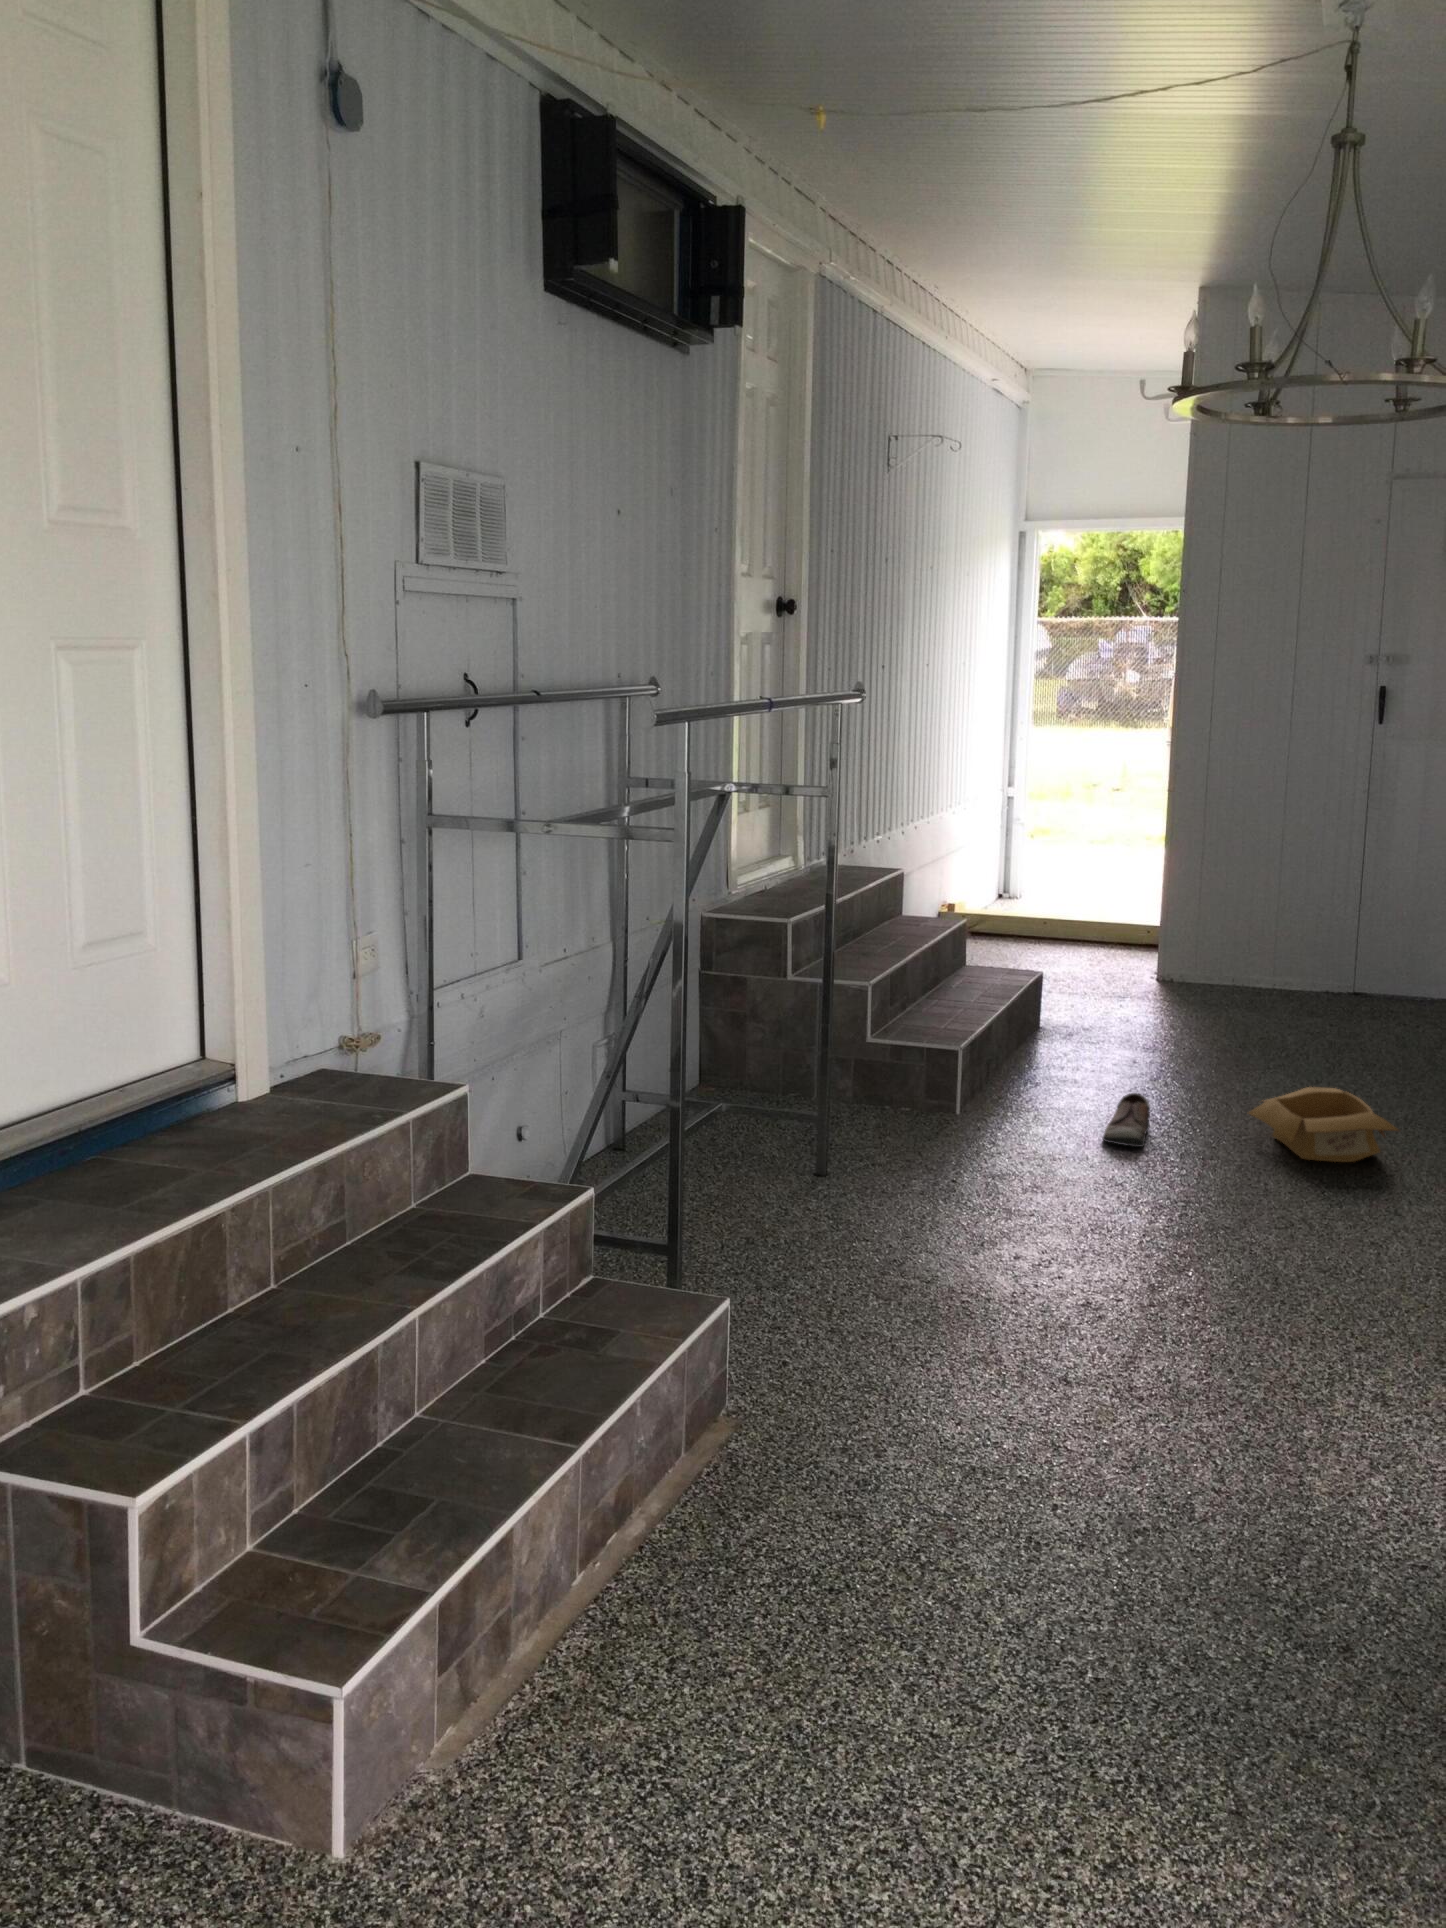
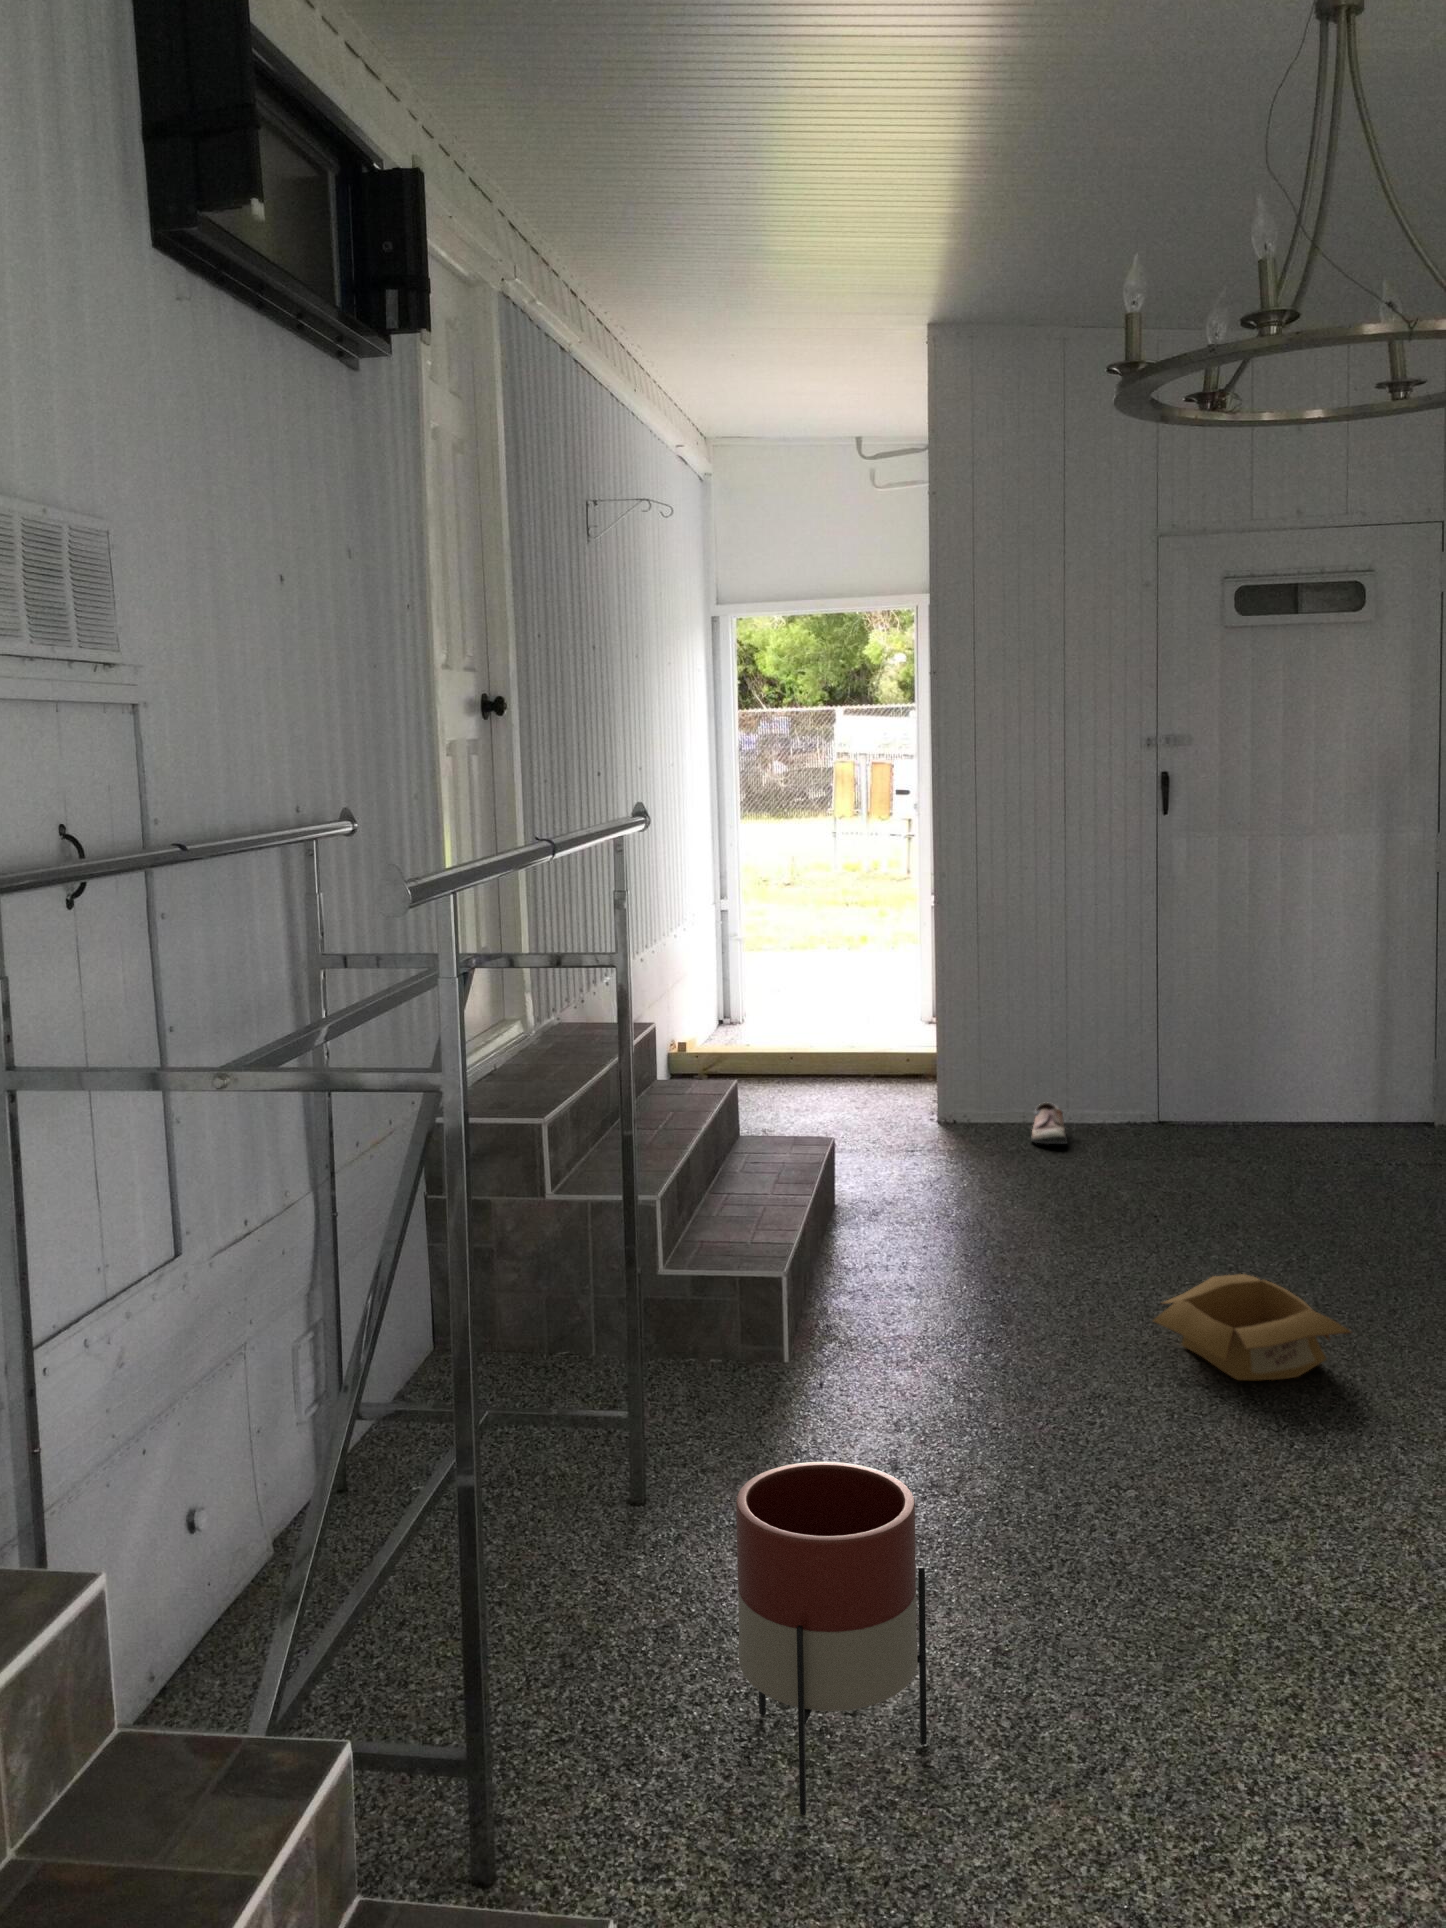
shoe: present [1103,1093,1150,1147] -> present [1031,1102,1067,1144]
planter: none [844,1115,969,1317] -> present [736,1462,927,1815]

